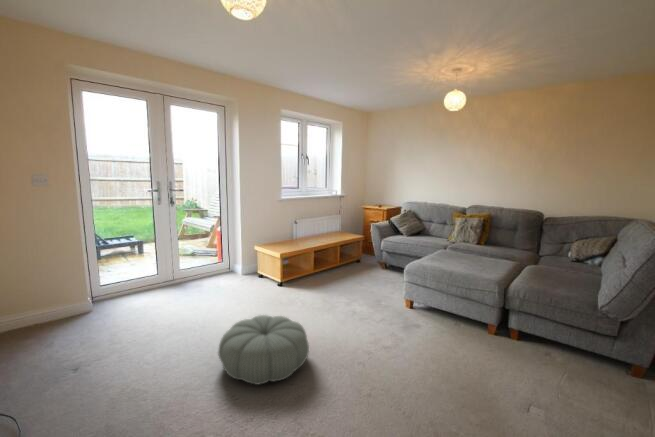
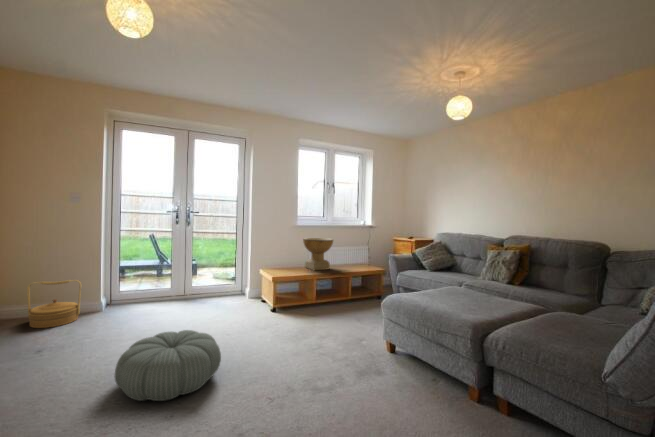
decorative bowl: none [291,210,321,243] -> present [303,238,333,270]
woven basket: none [6,278,74,340] -> present [27,280,82,328]

